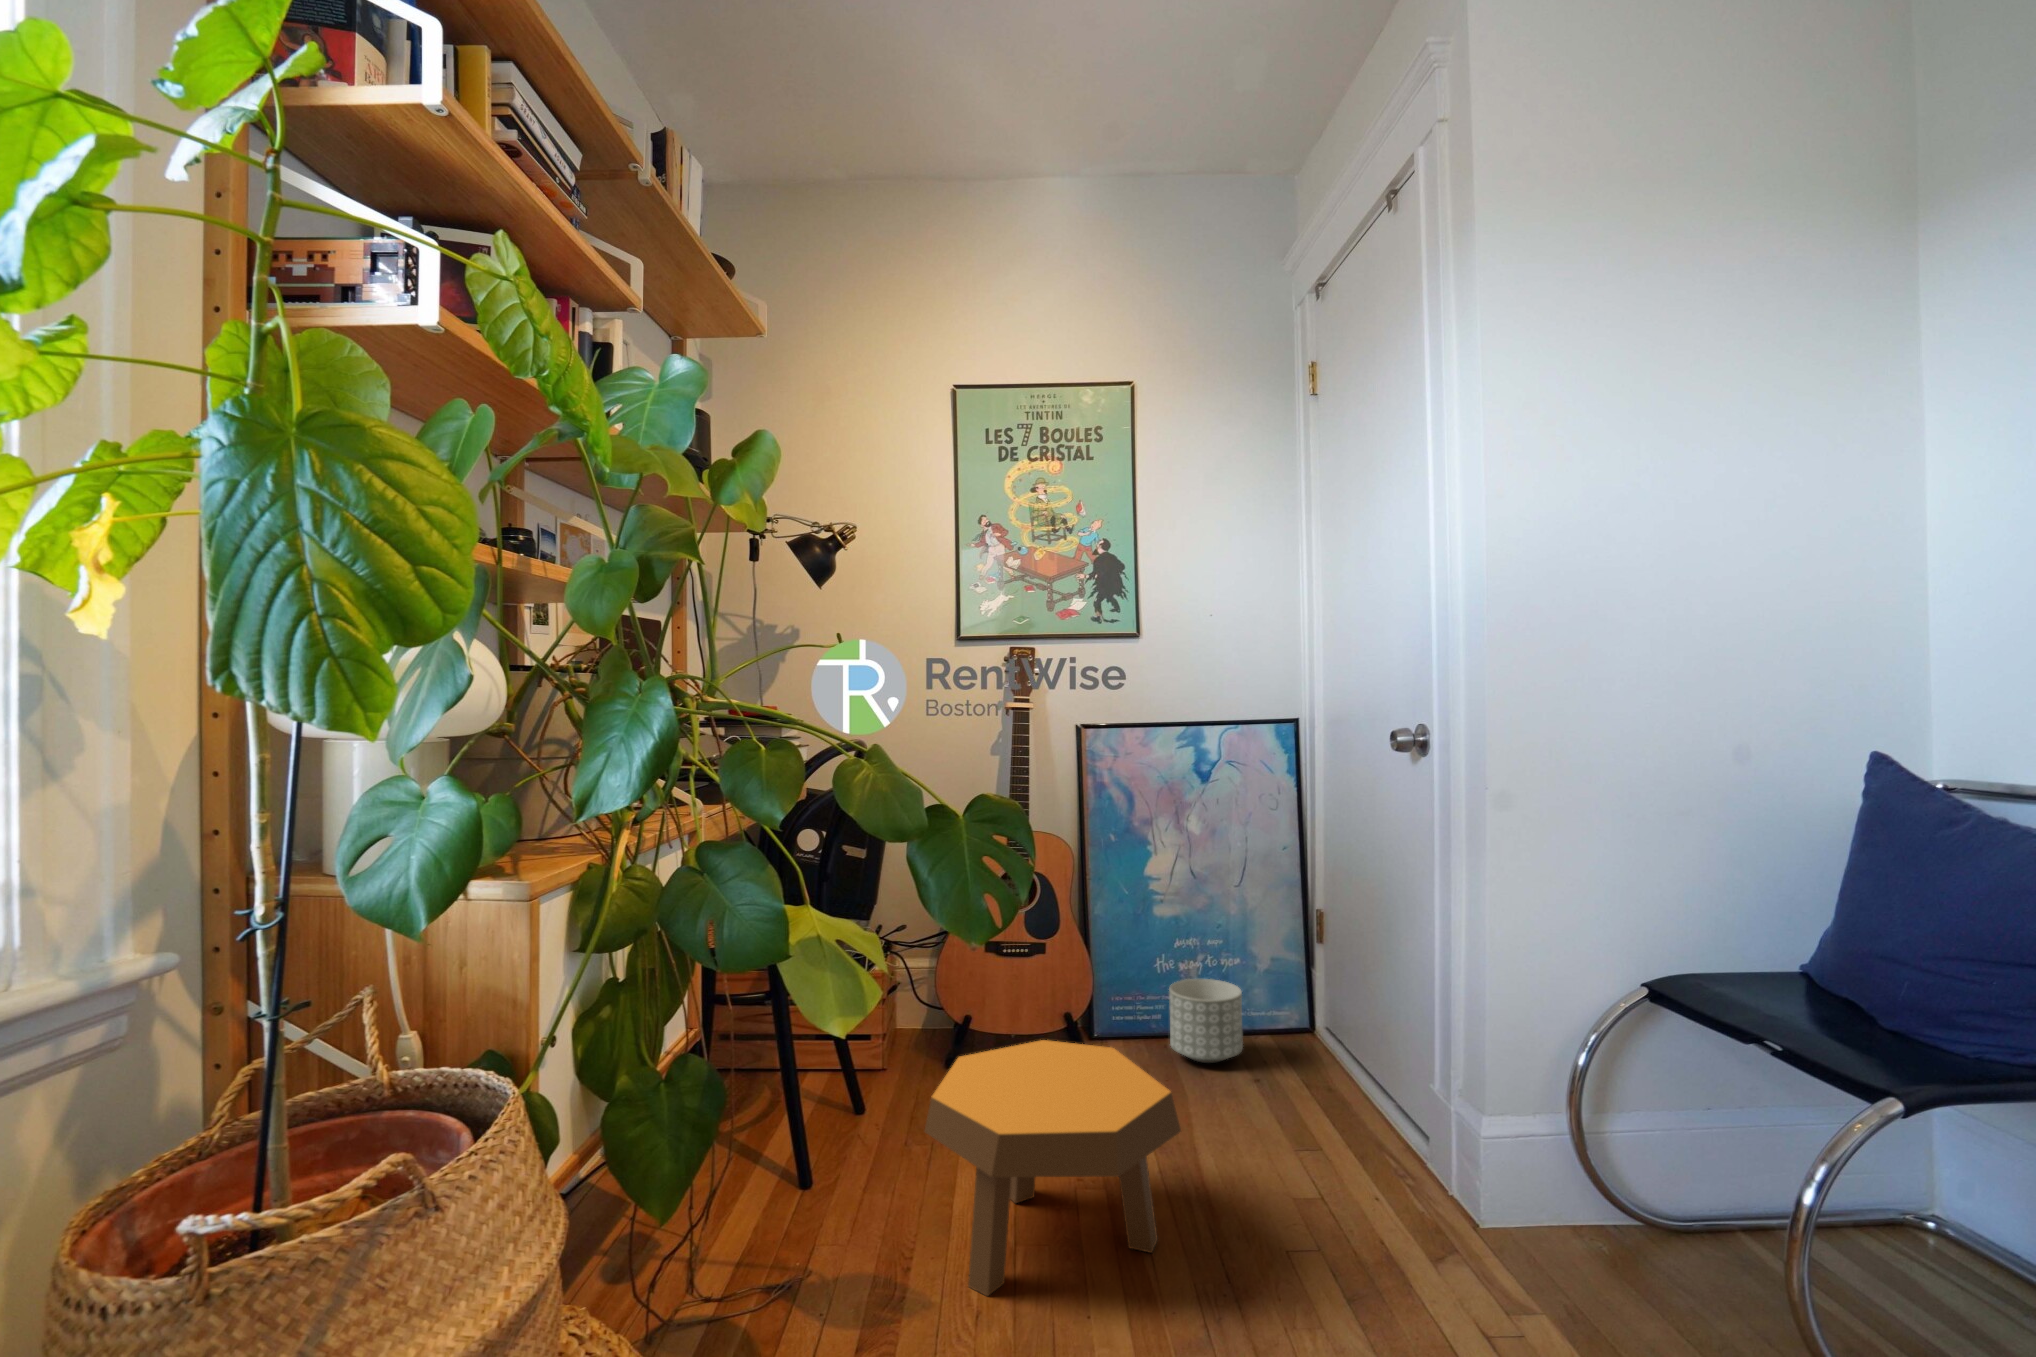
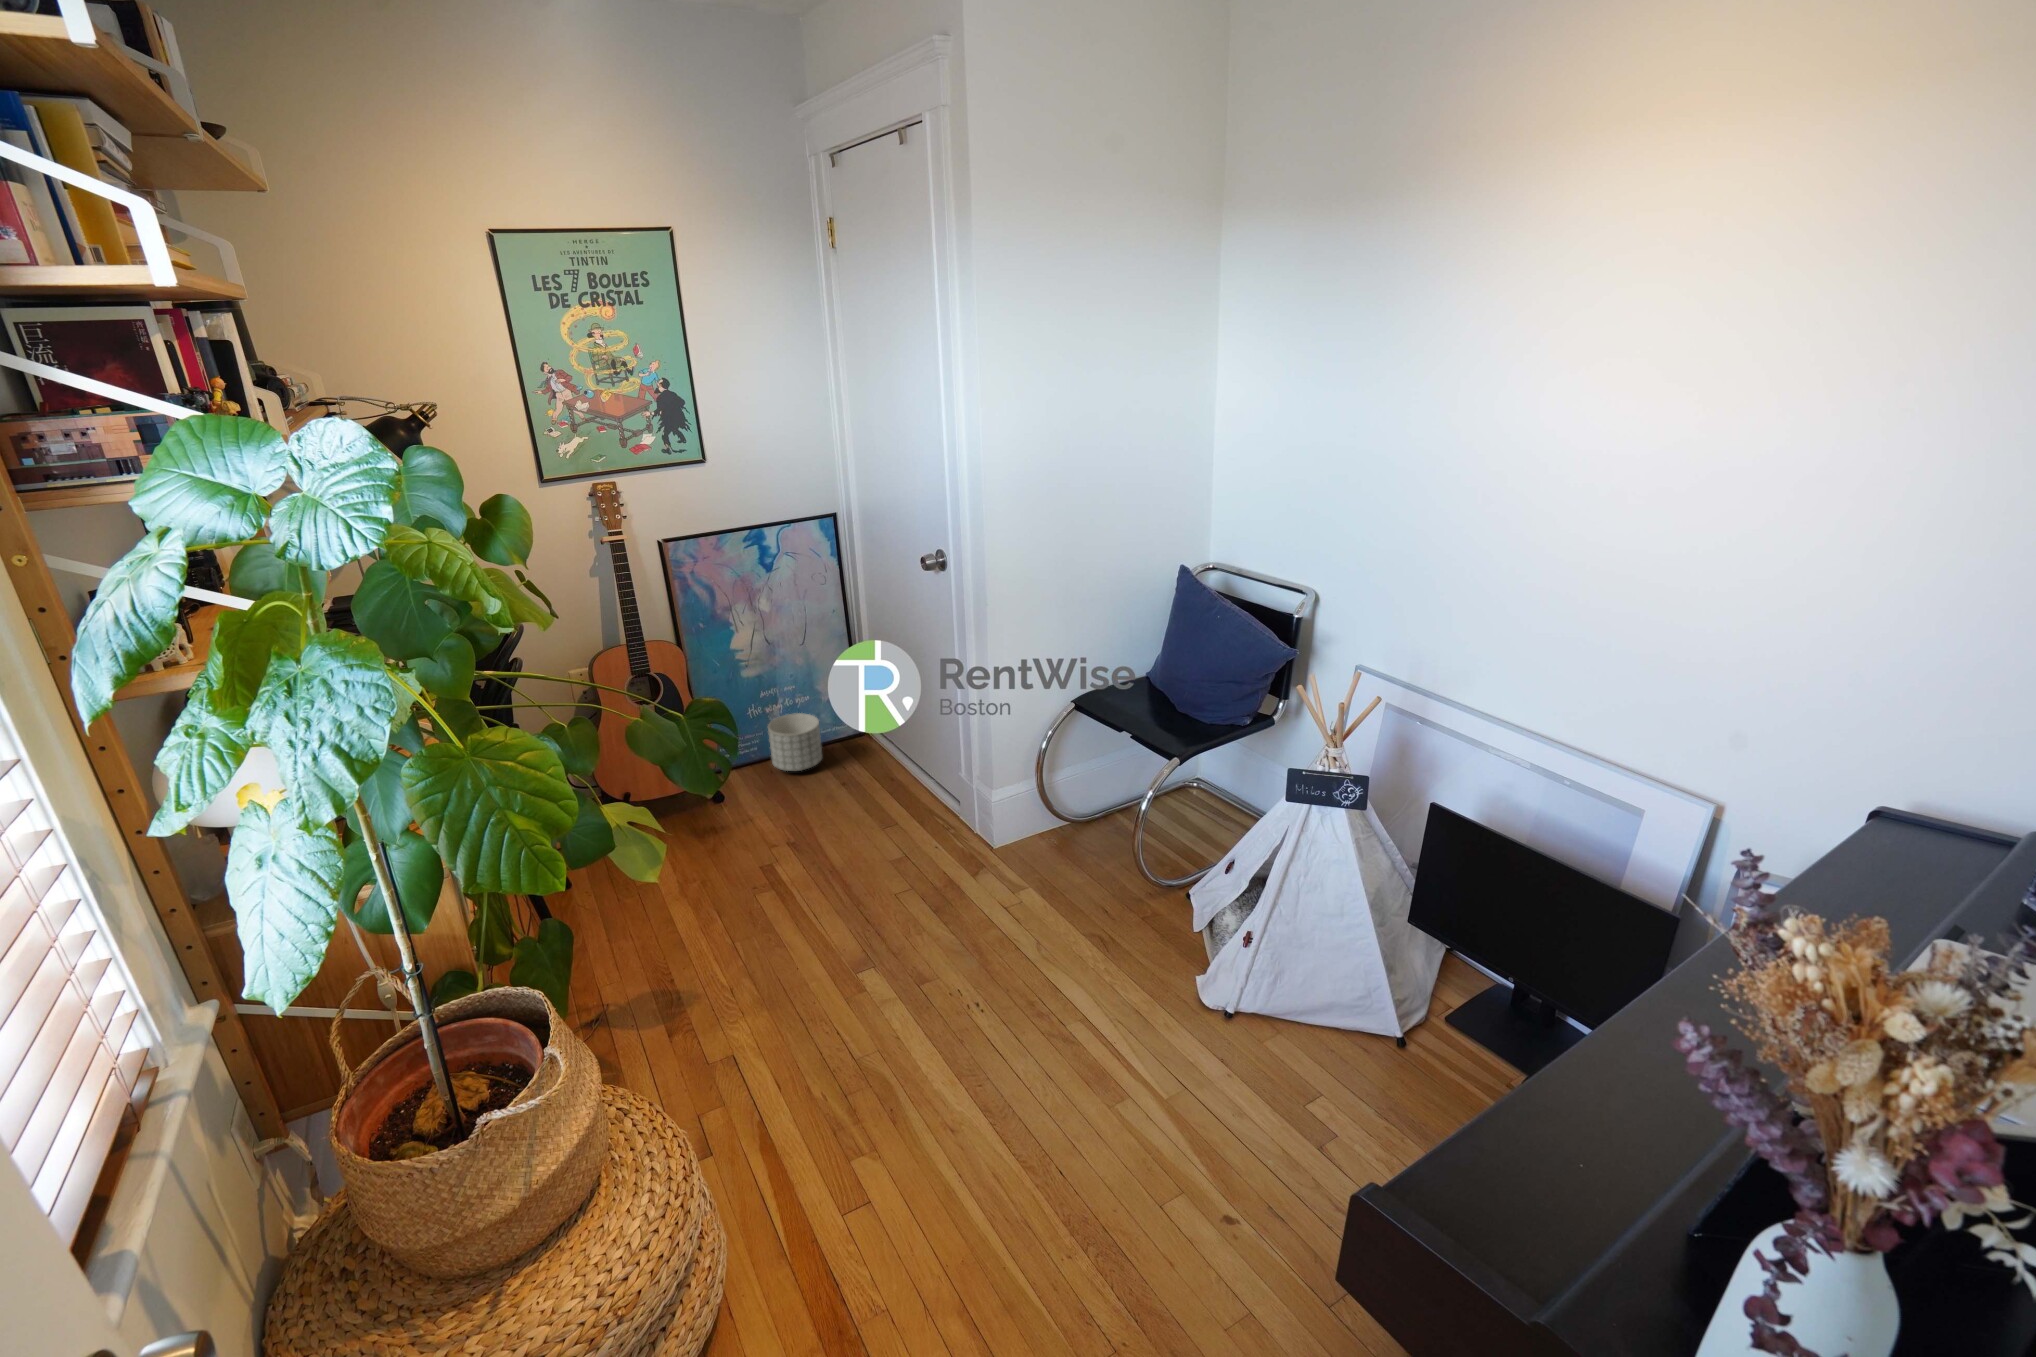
footstool: present [925,1040,1181,1296] -> none [680,797,837,956]

